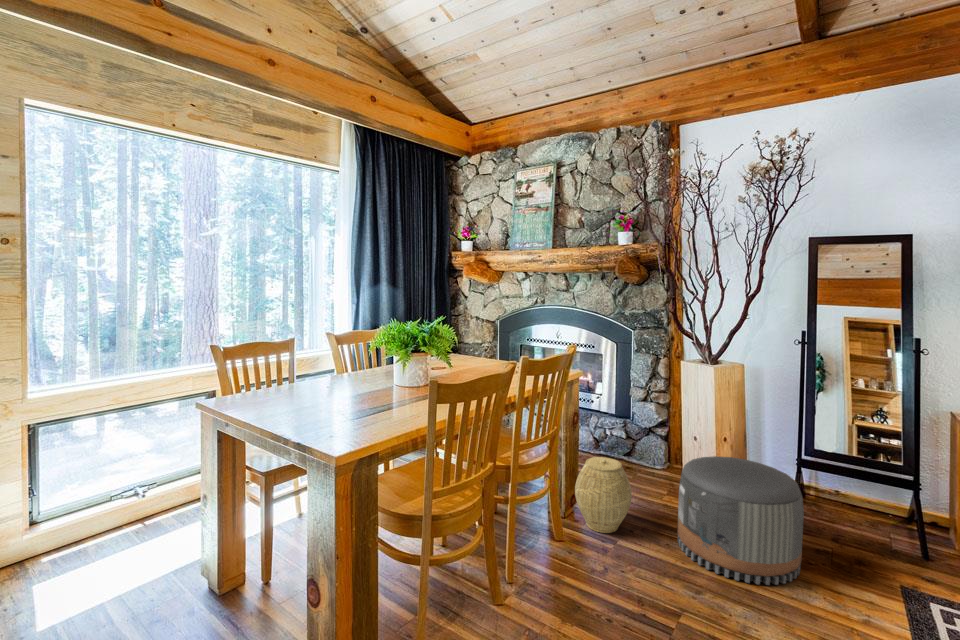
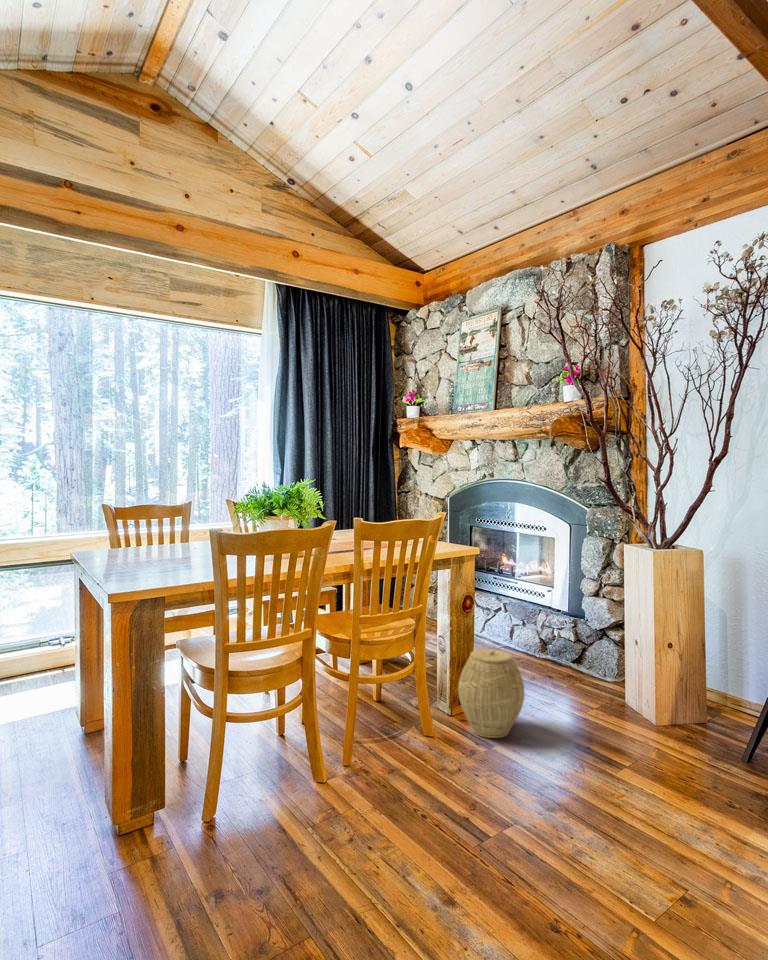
pouf: present [678,456,804,585] -> none [568,657,717,812]

